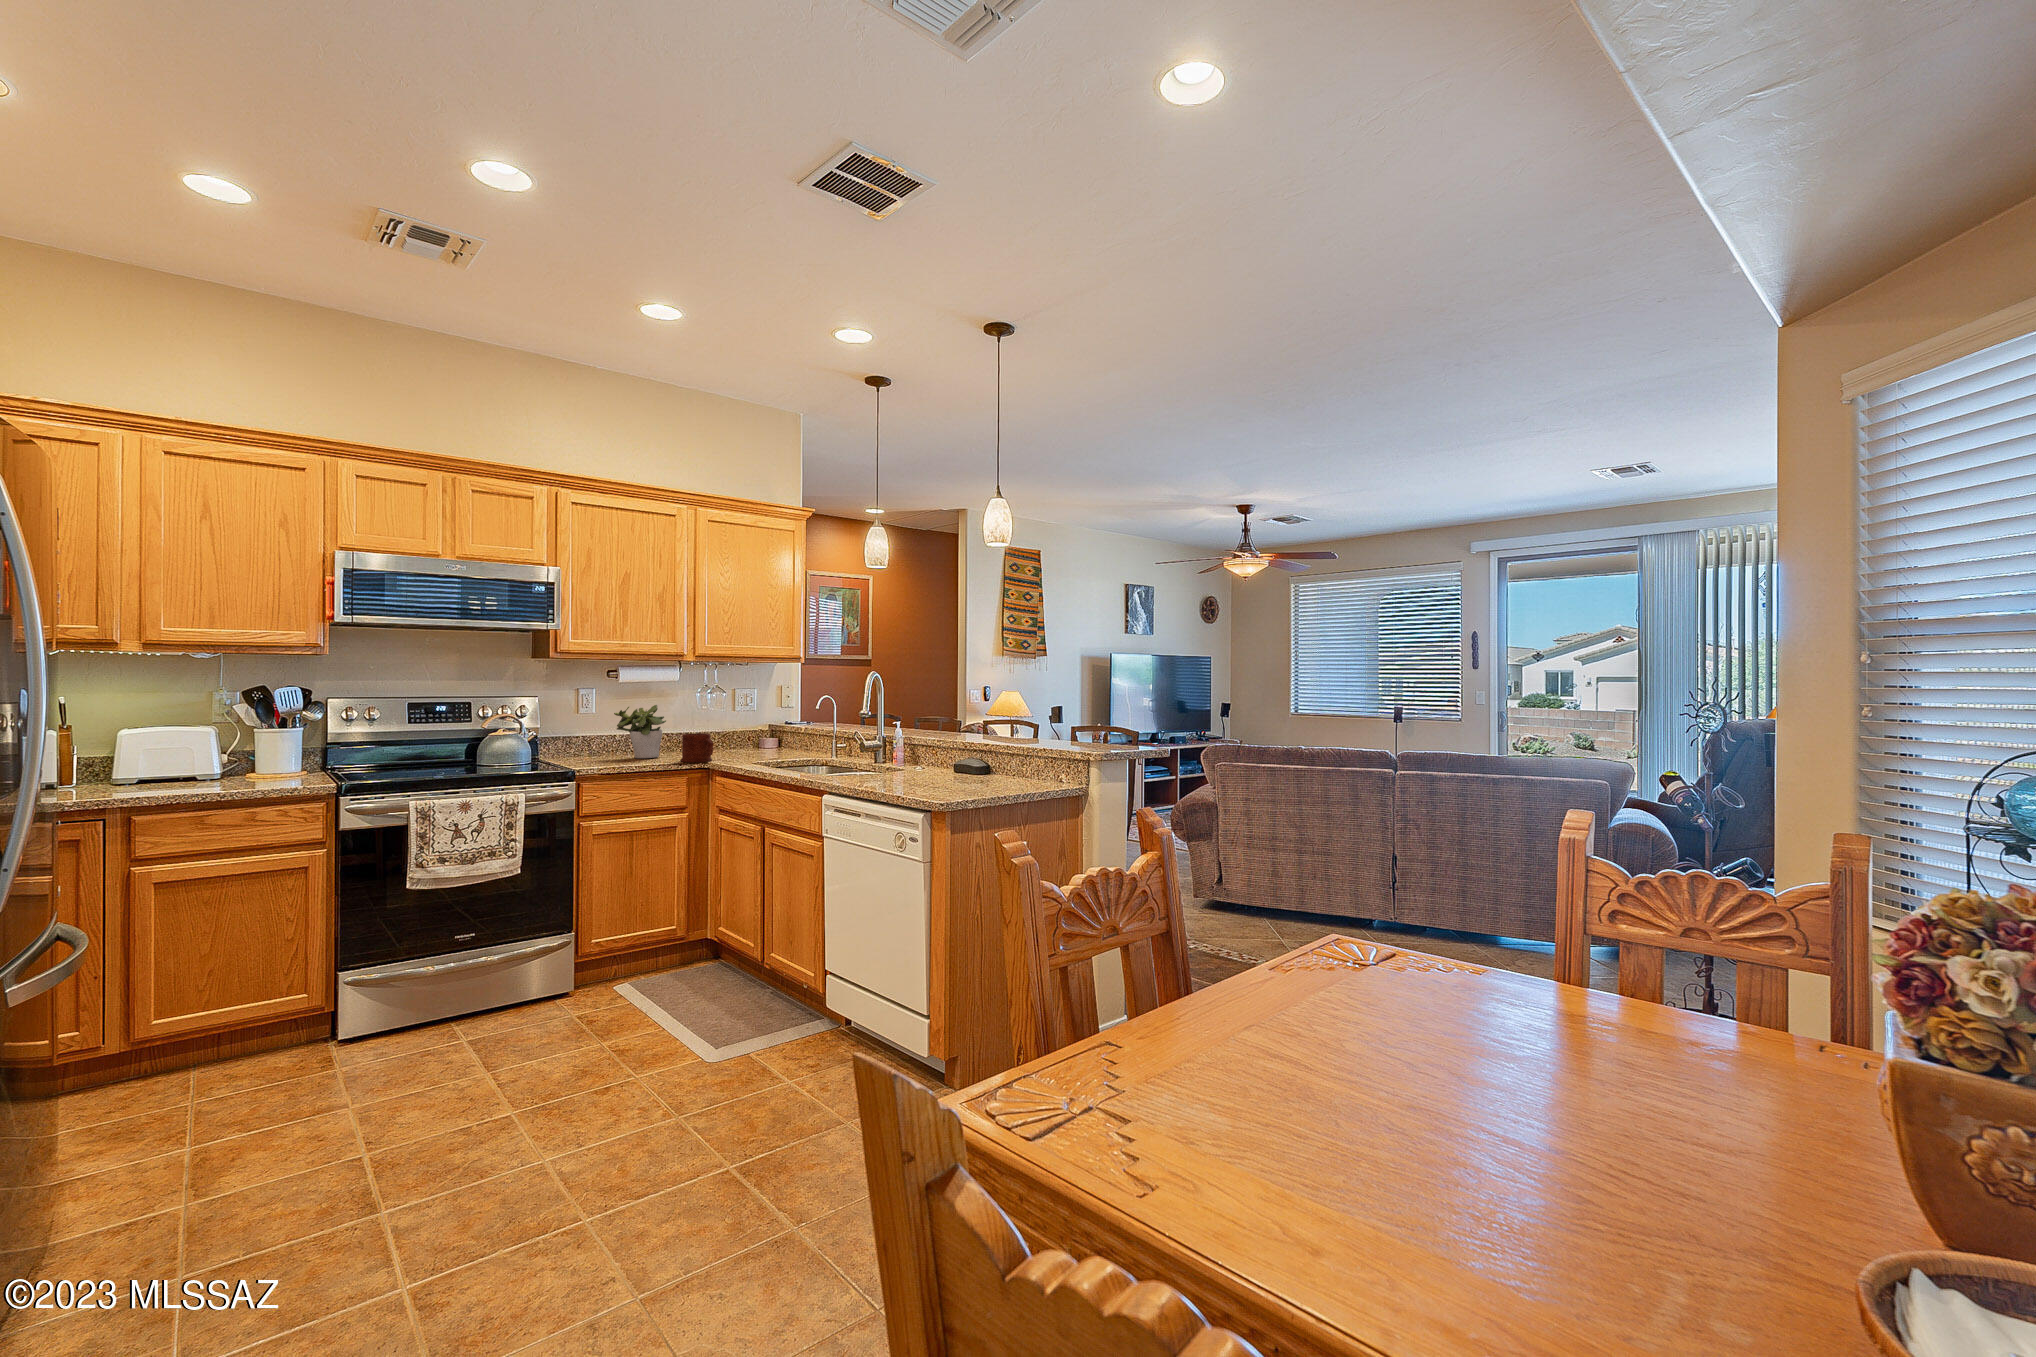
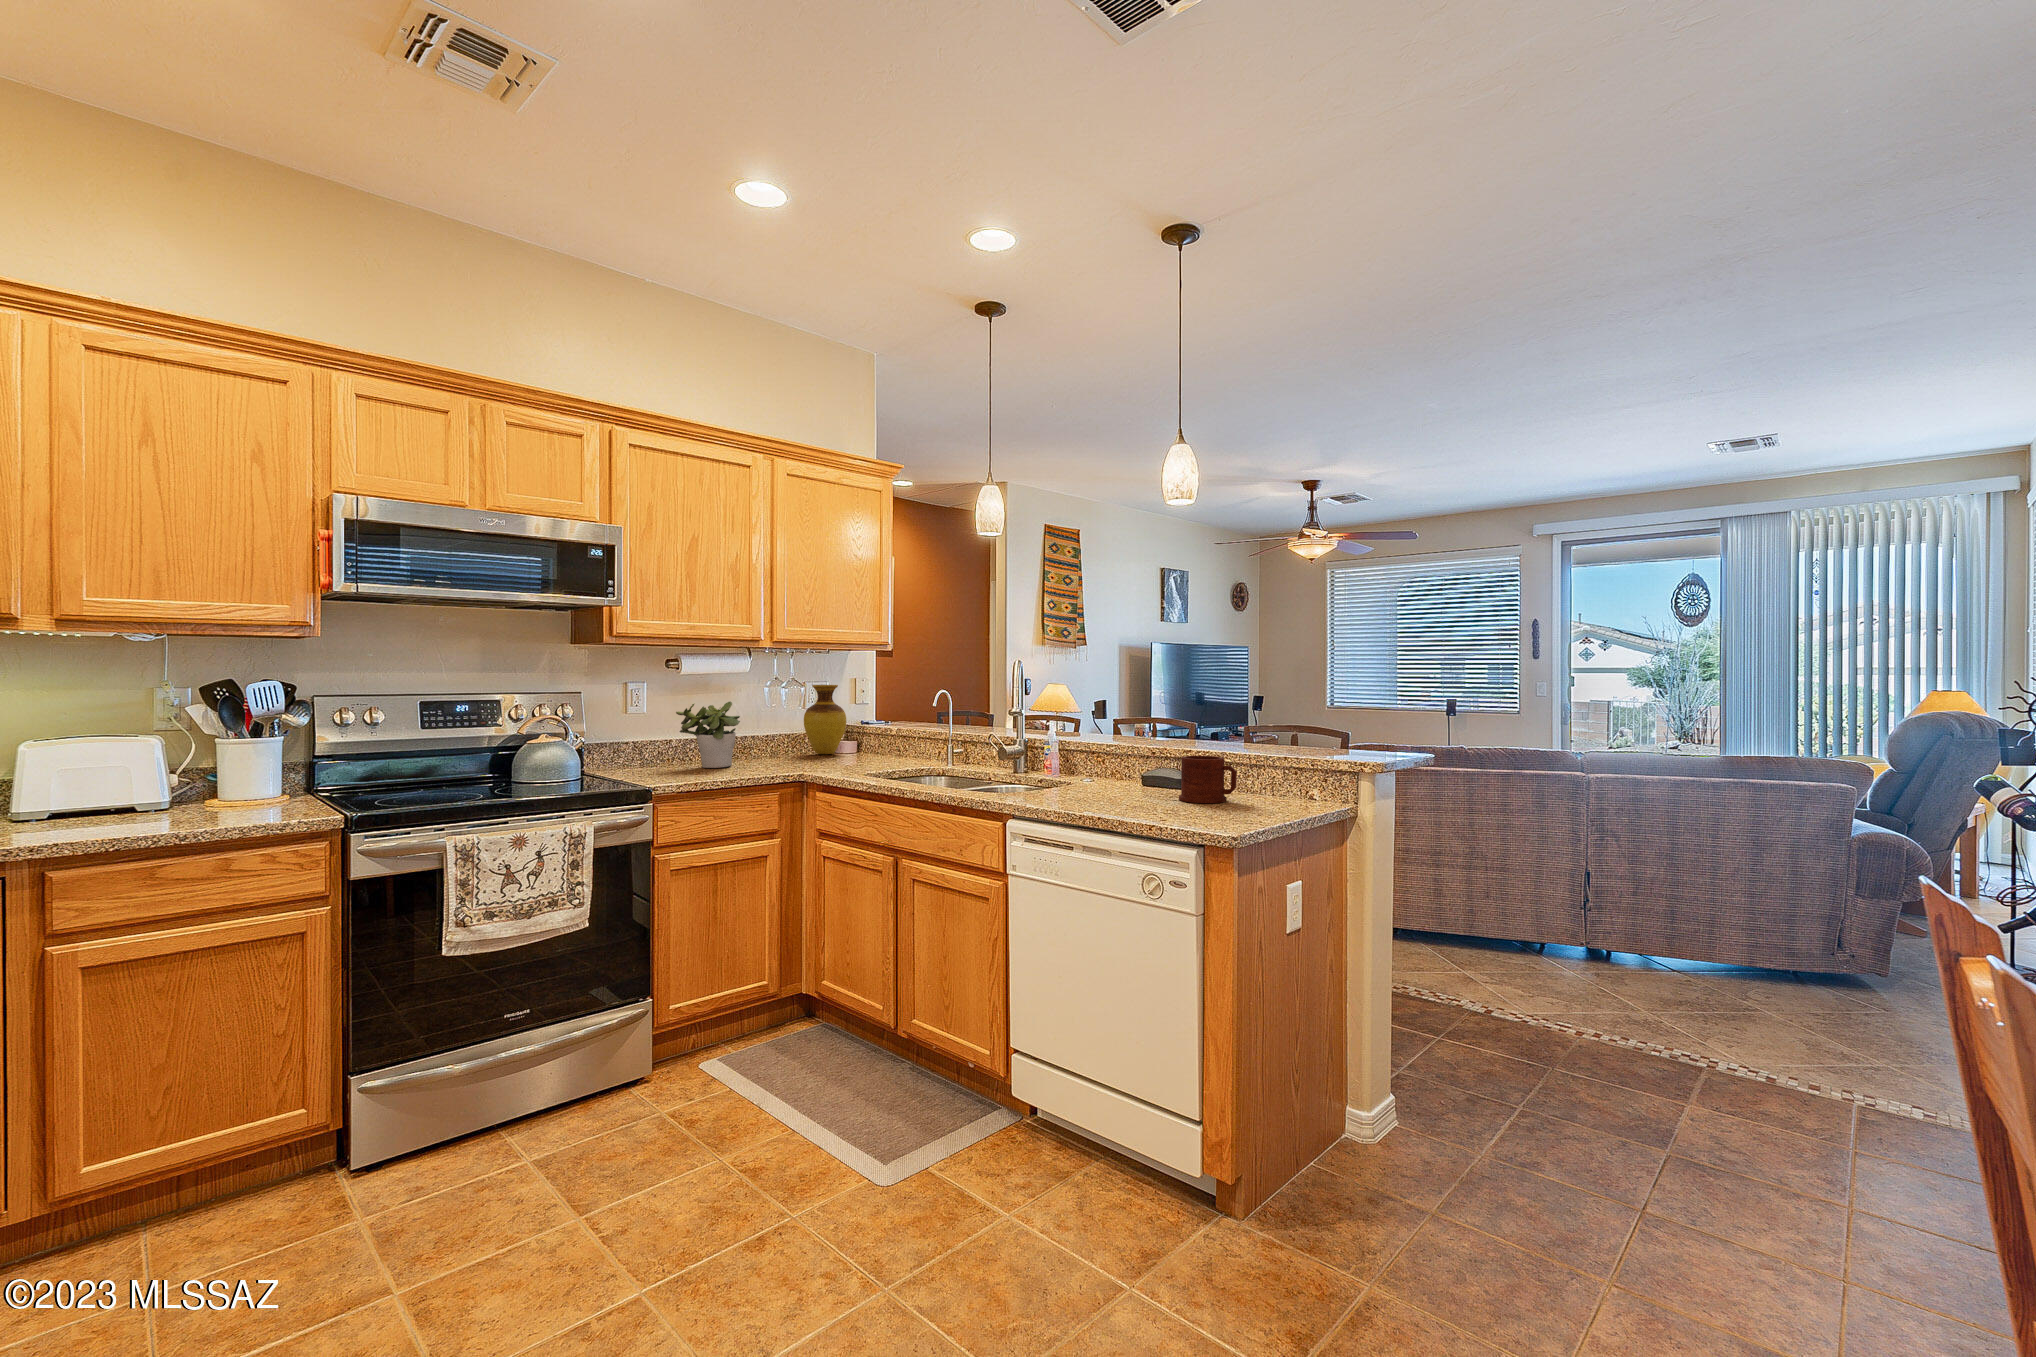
vase: none [730,692,767,750] -> present [804,685,846,754]
mug: present [681,733,713,762] -> present [1179,756,1237,803]

